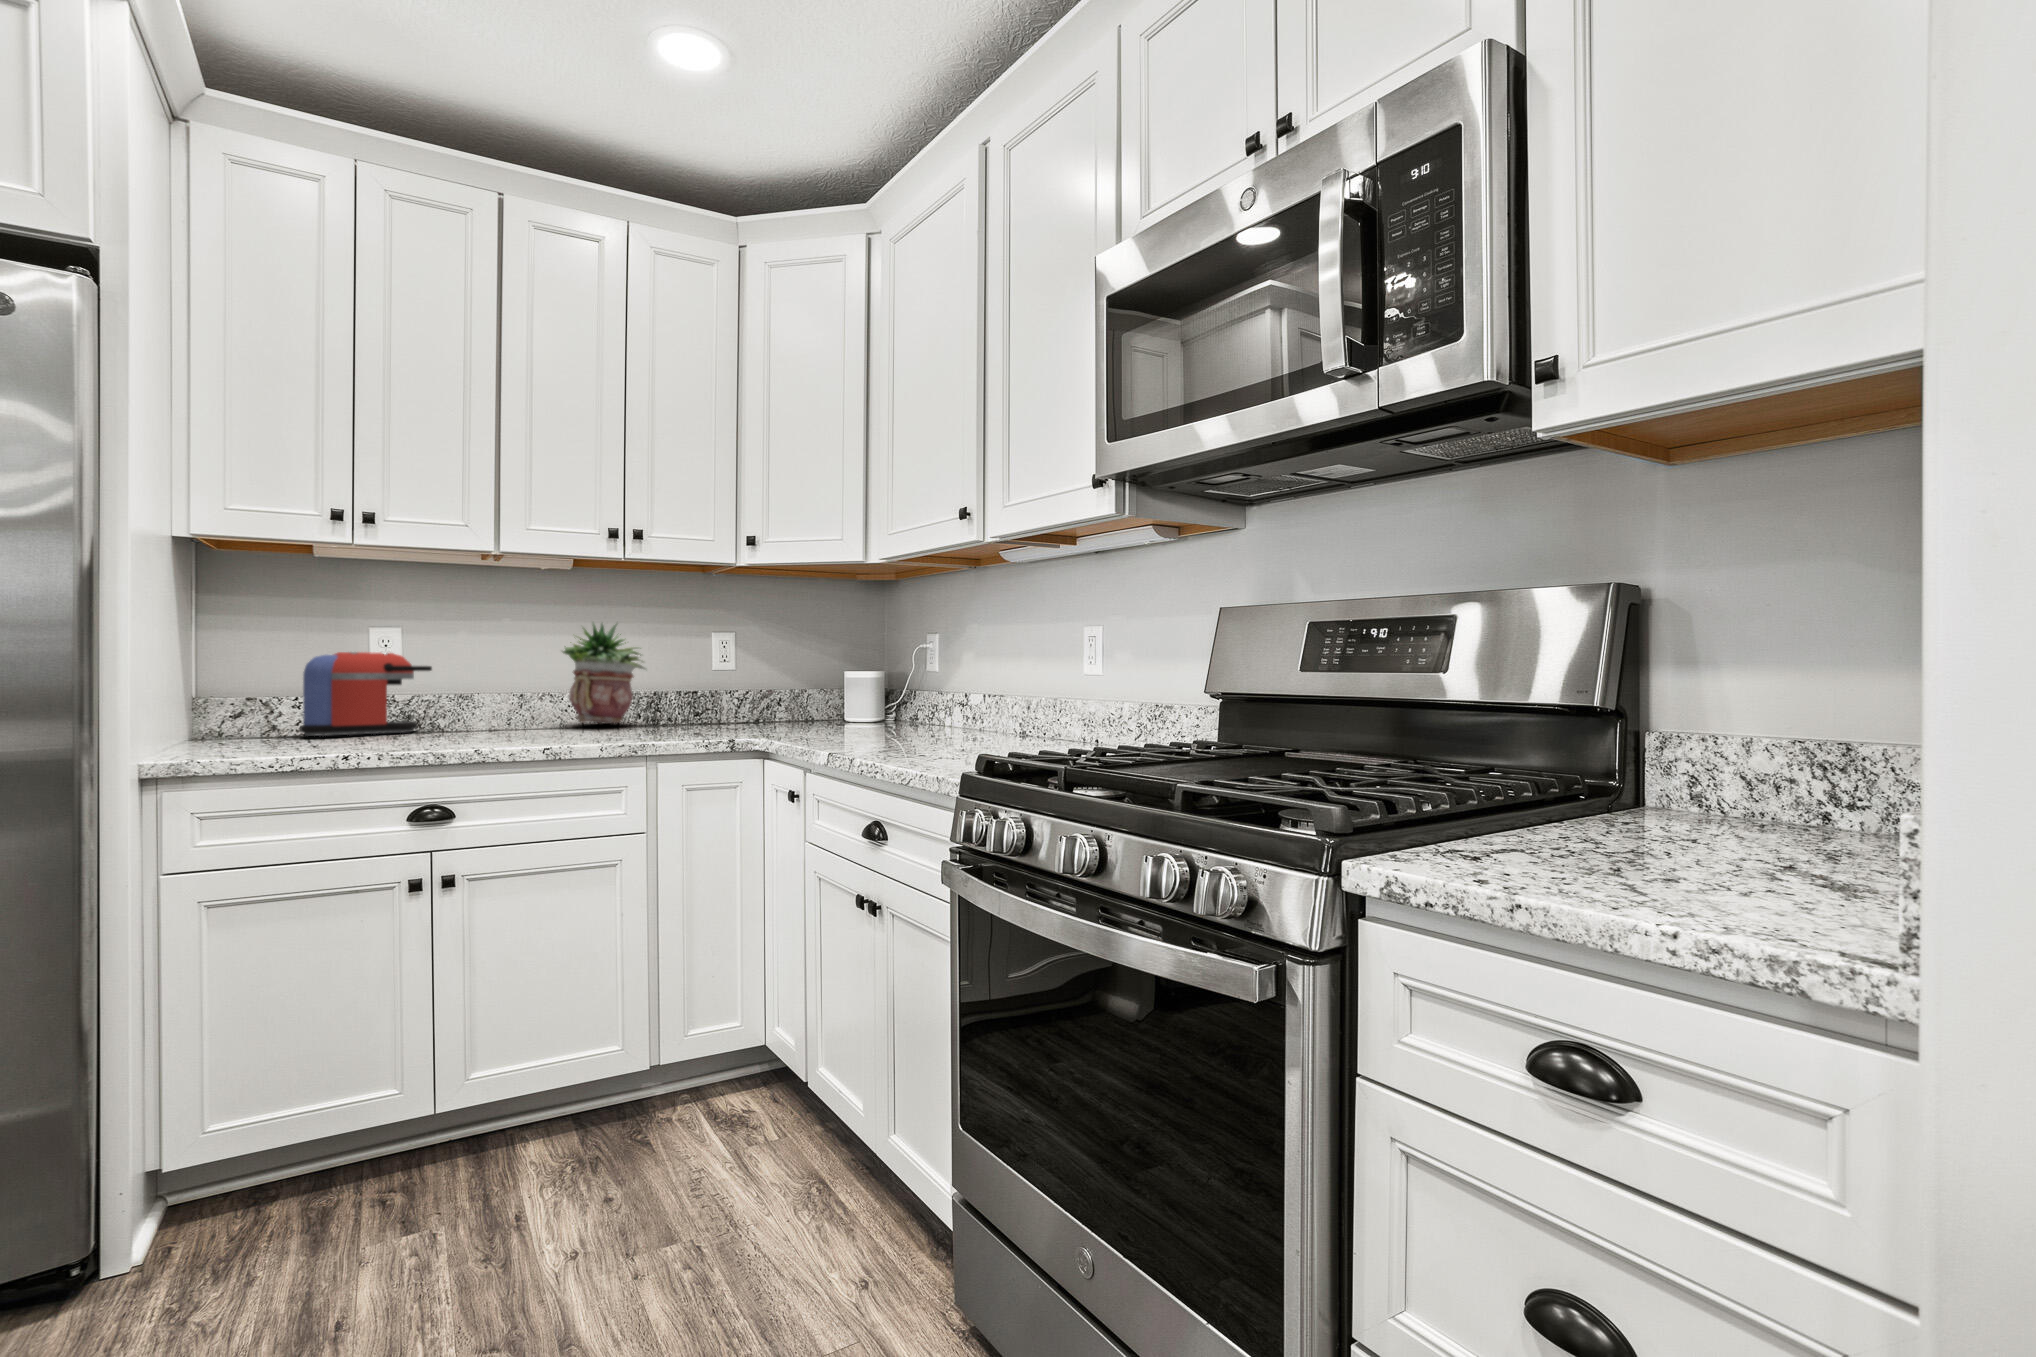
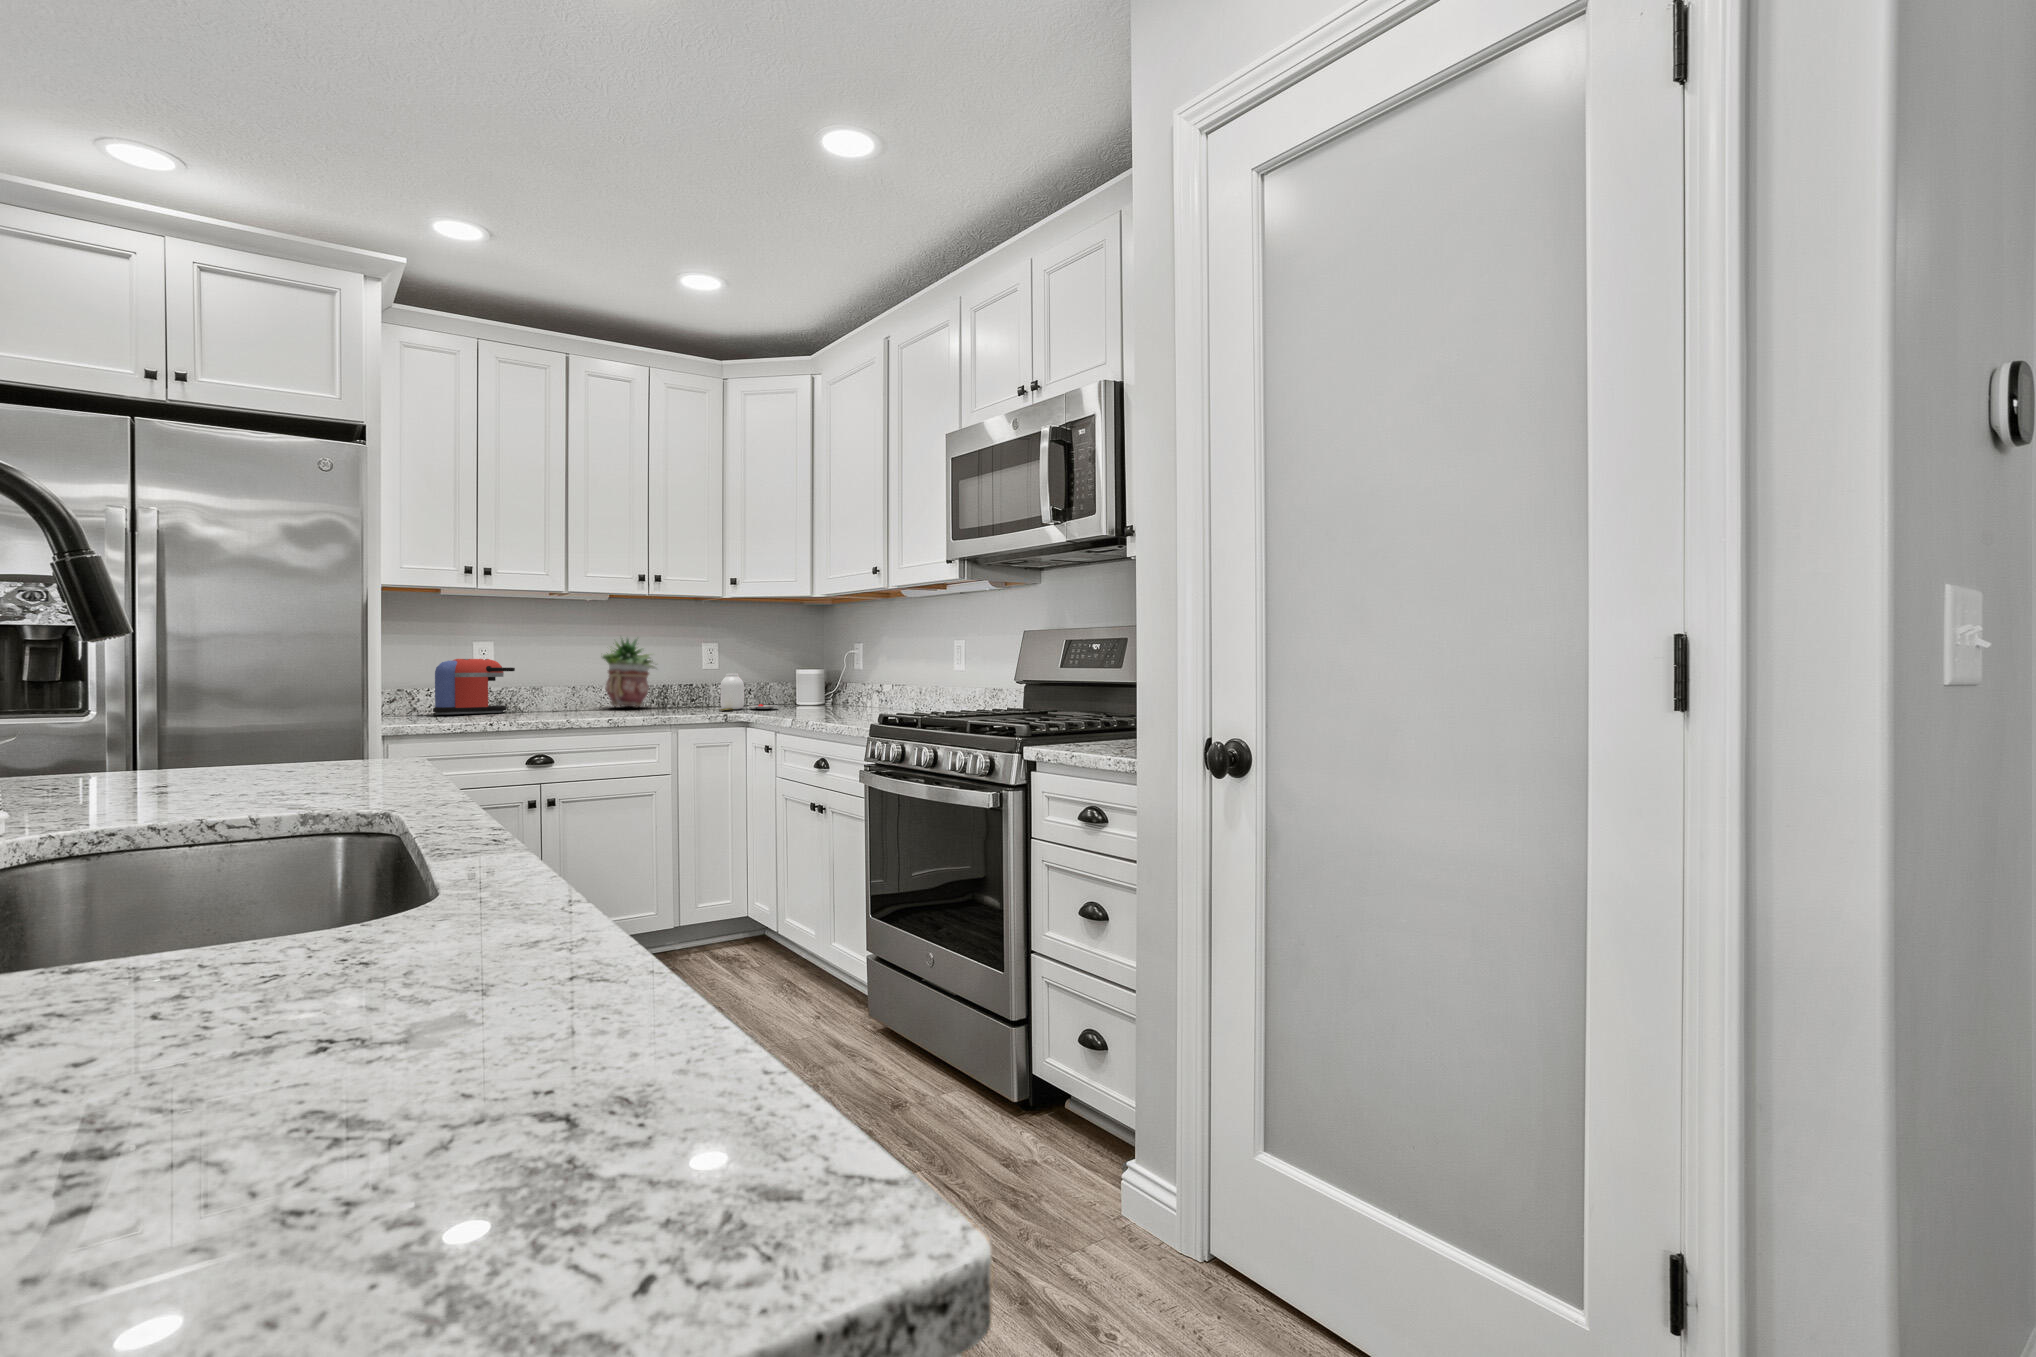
jar: none [732,676,820,730] -> present [720,673,777,710]

